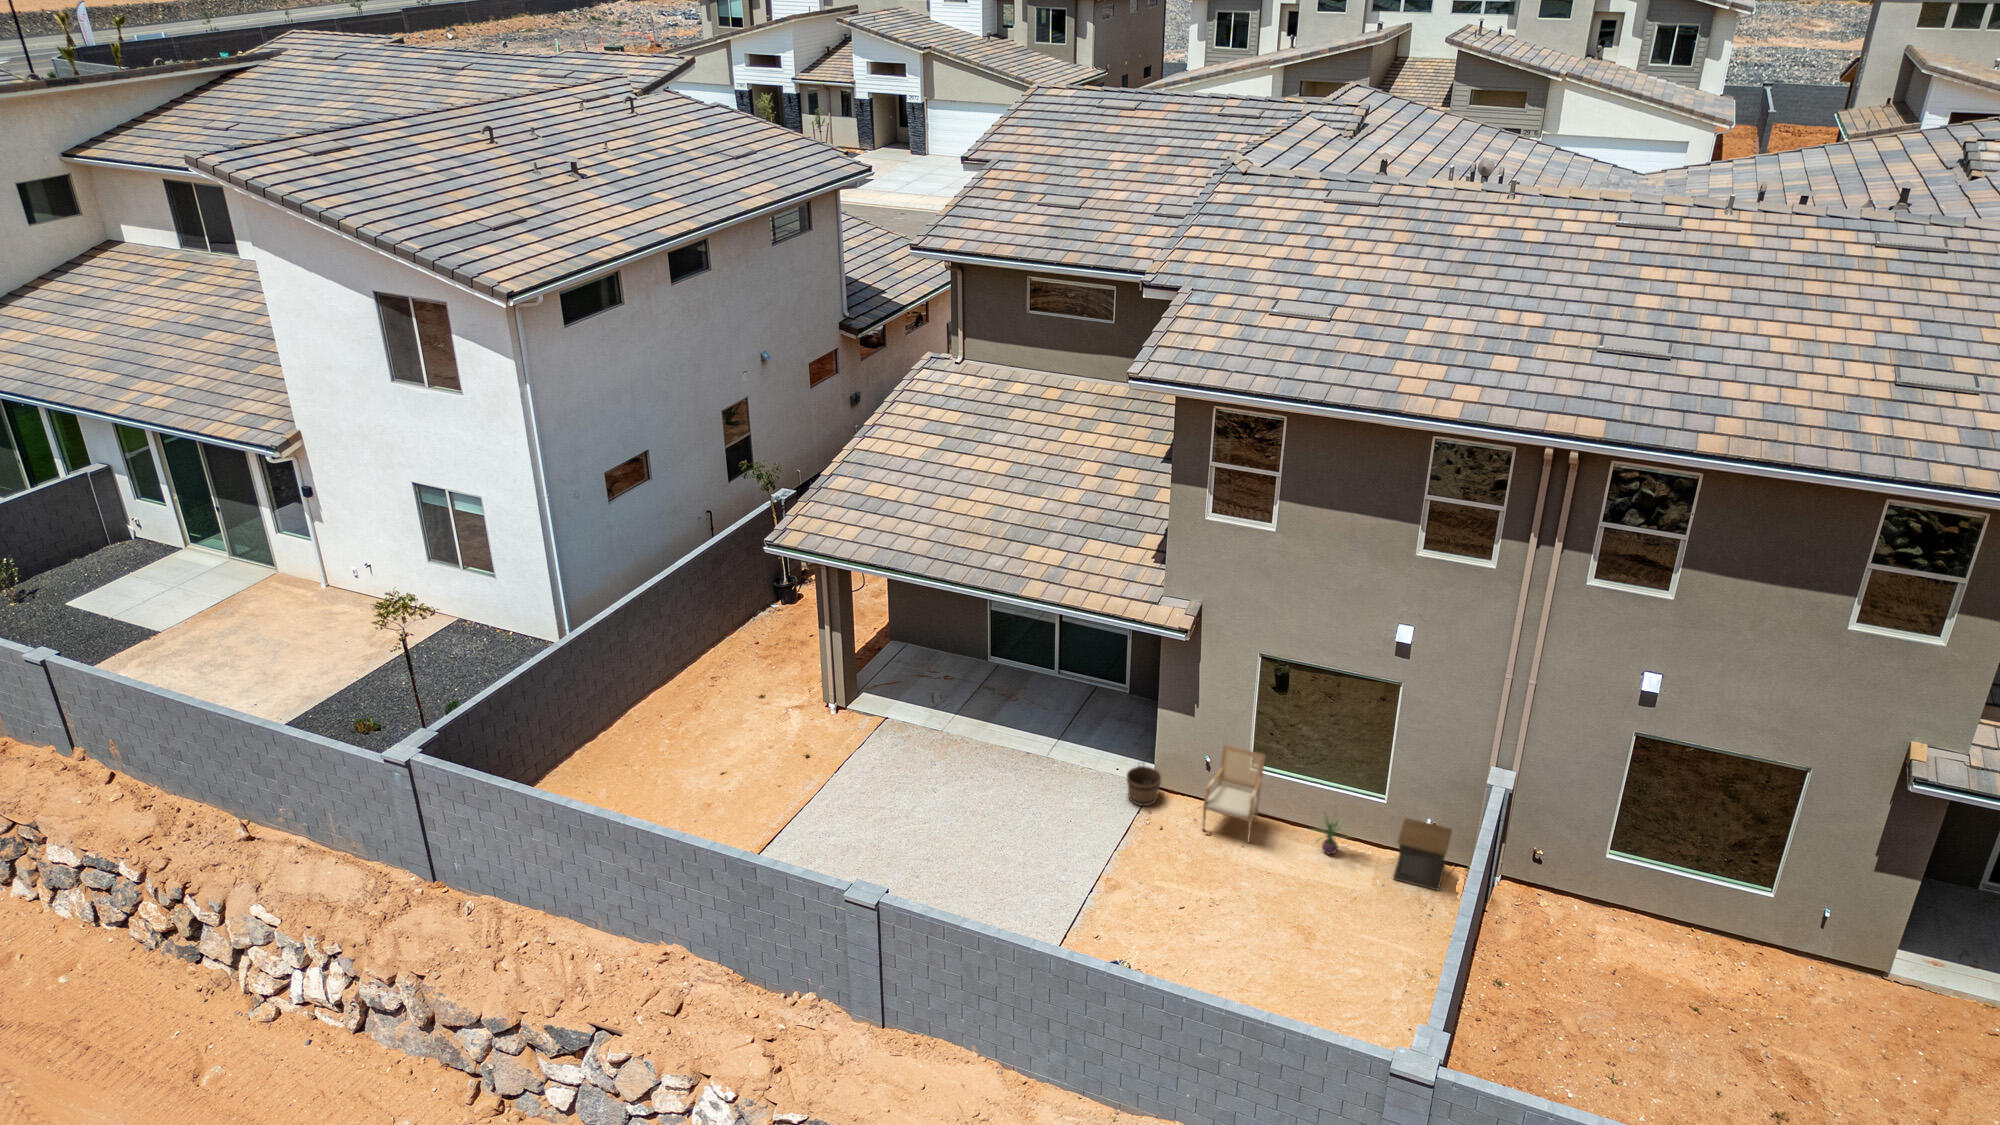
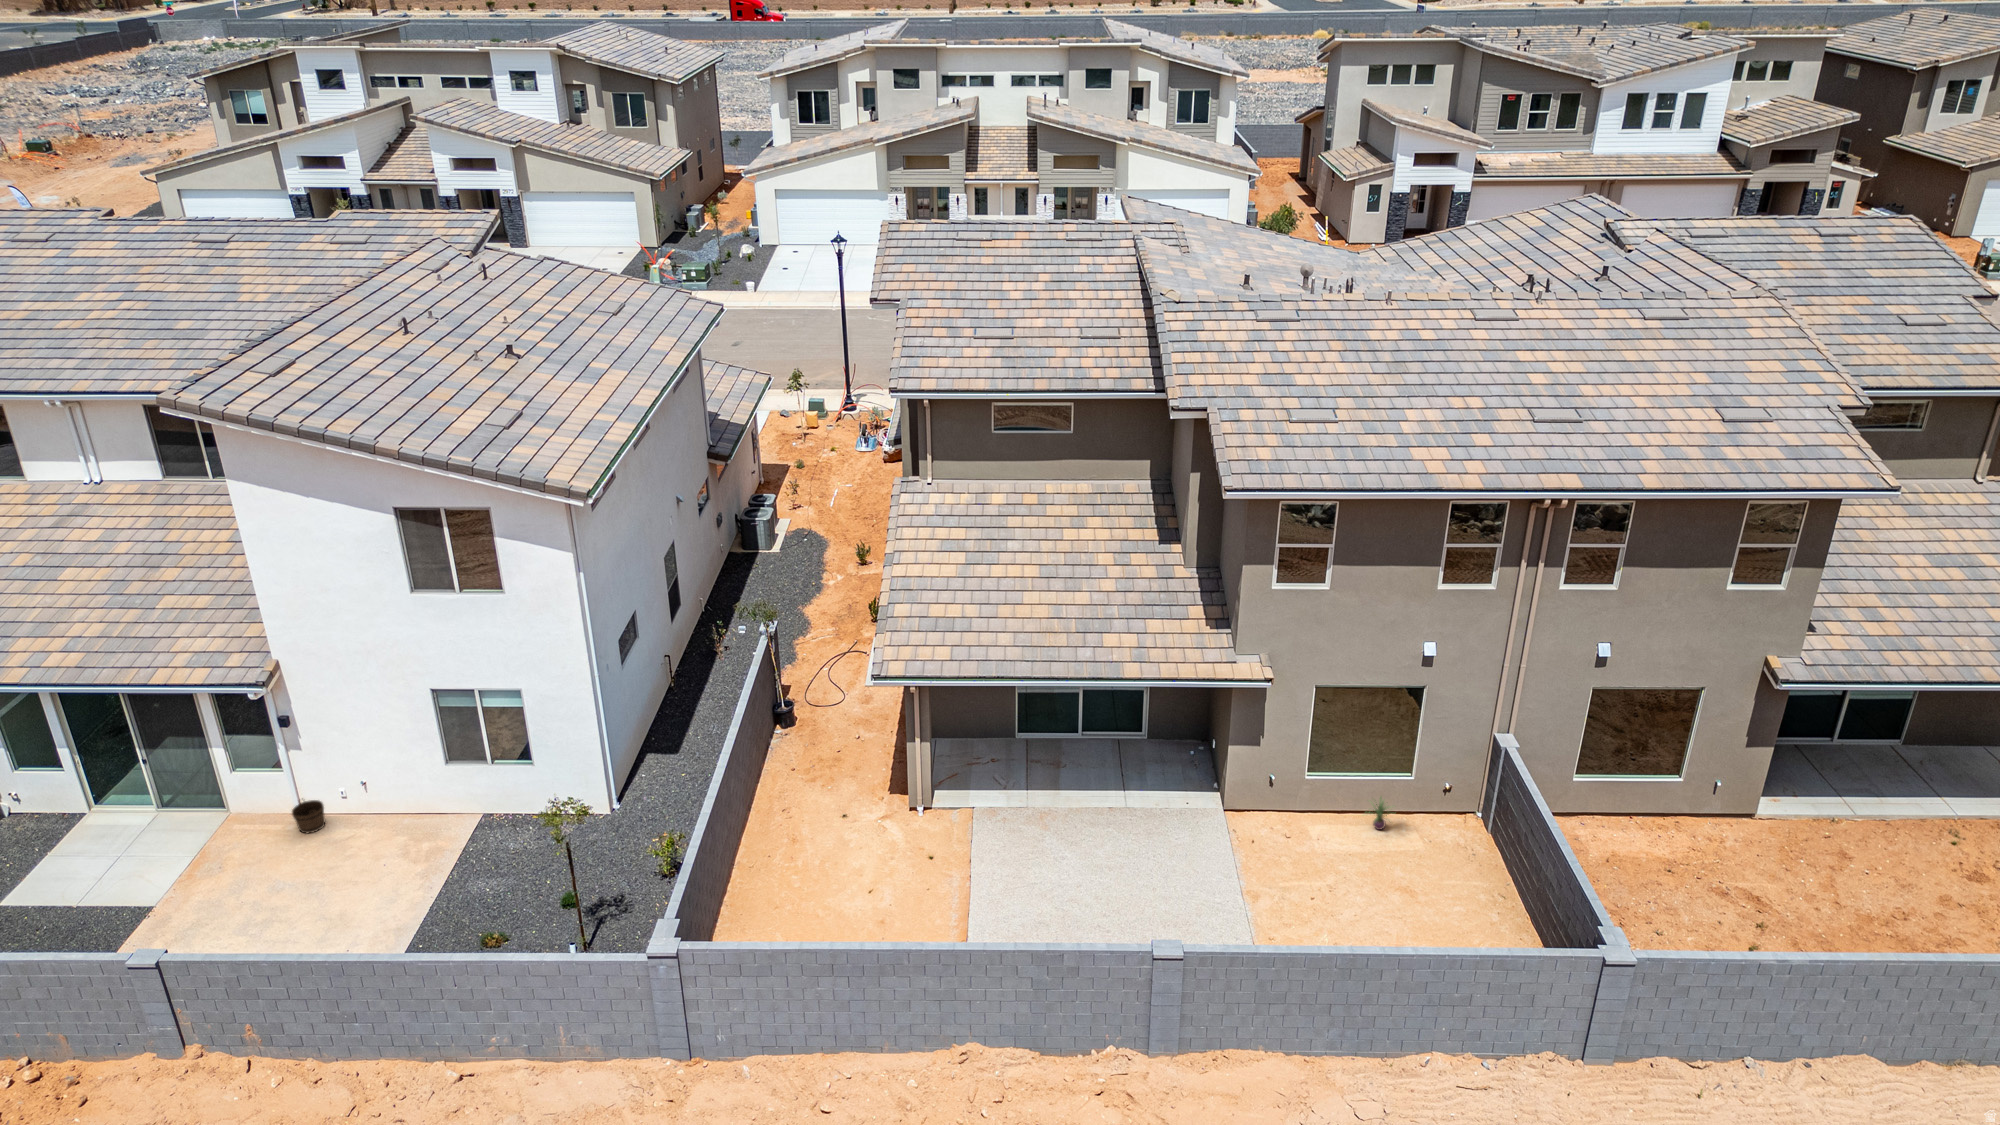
chair: present [1202,745,1265,842] -> none [1280,763,1324,837]
bucket: present [1127,763,1161,806] -> present [292,800,325,833]
side table: present [1393,818,1452,890] -> none [1426,787,1475,836]

